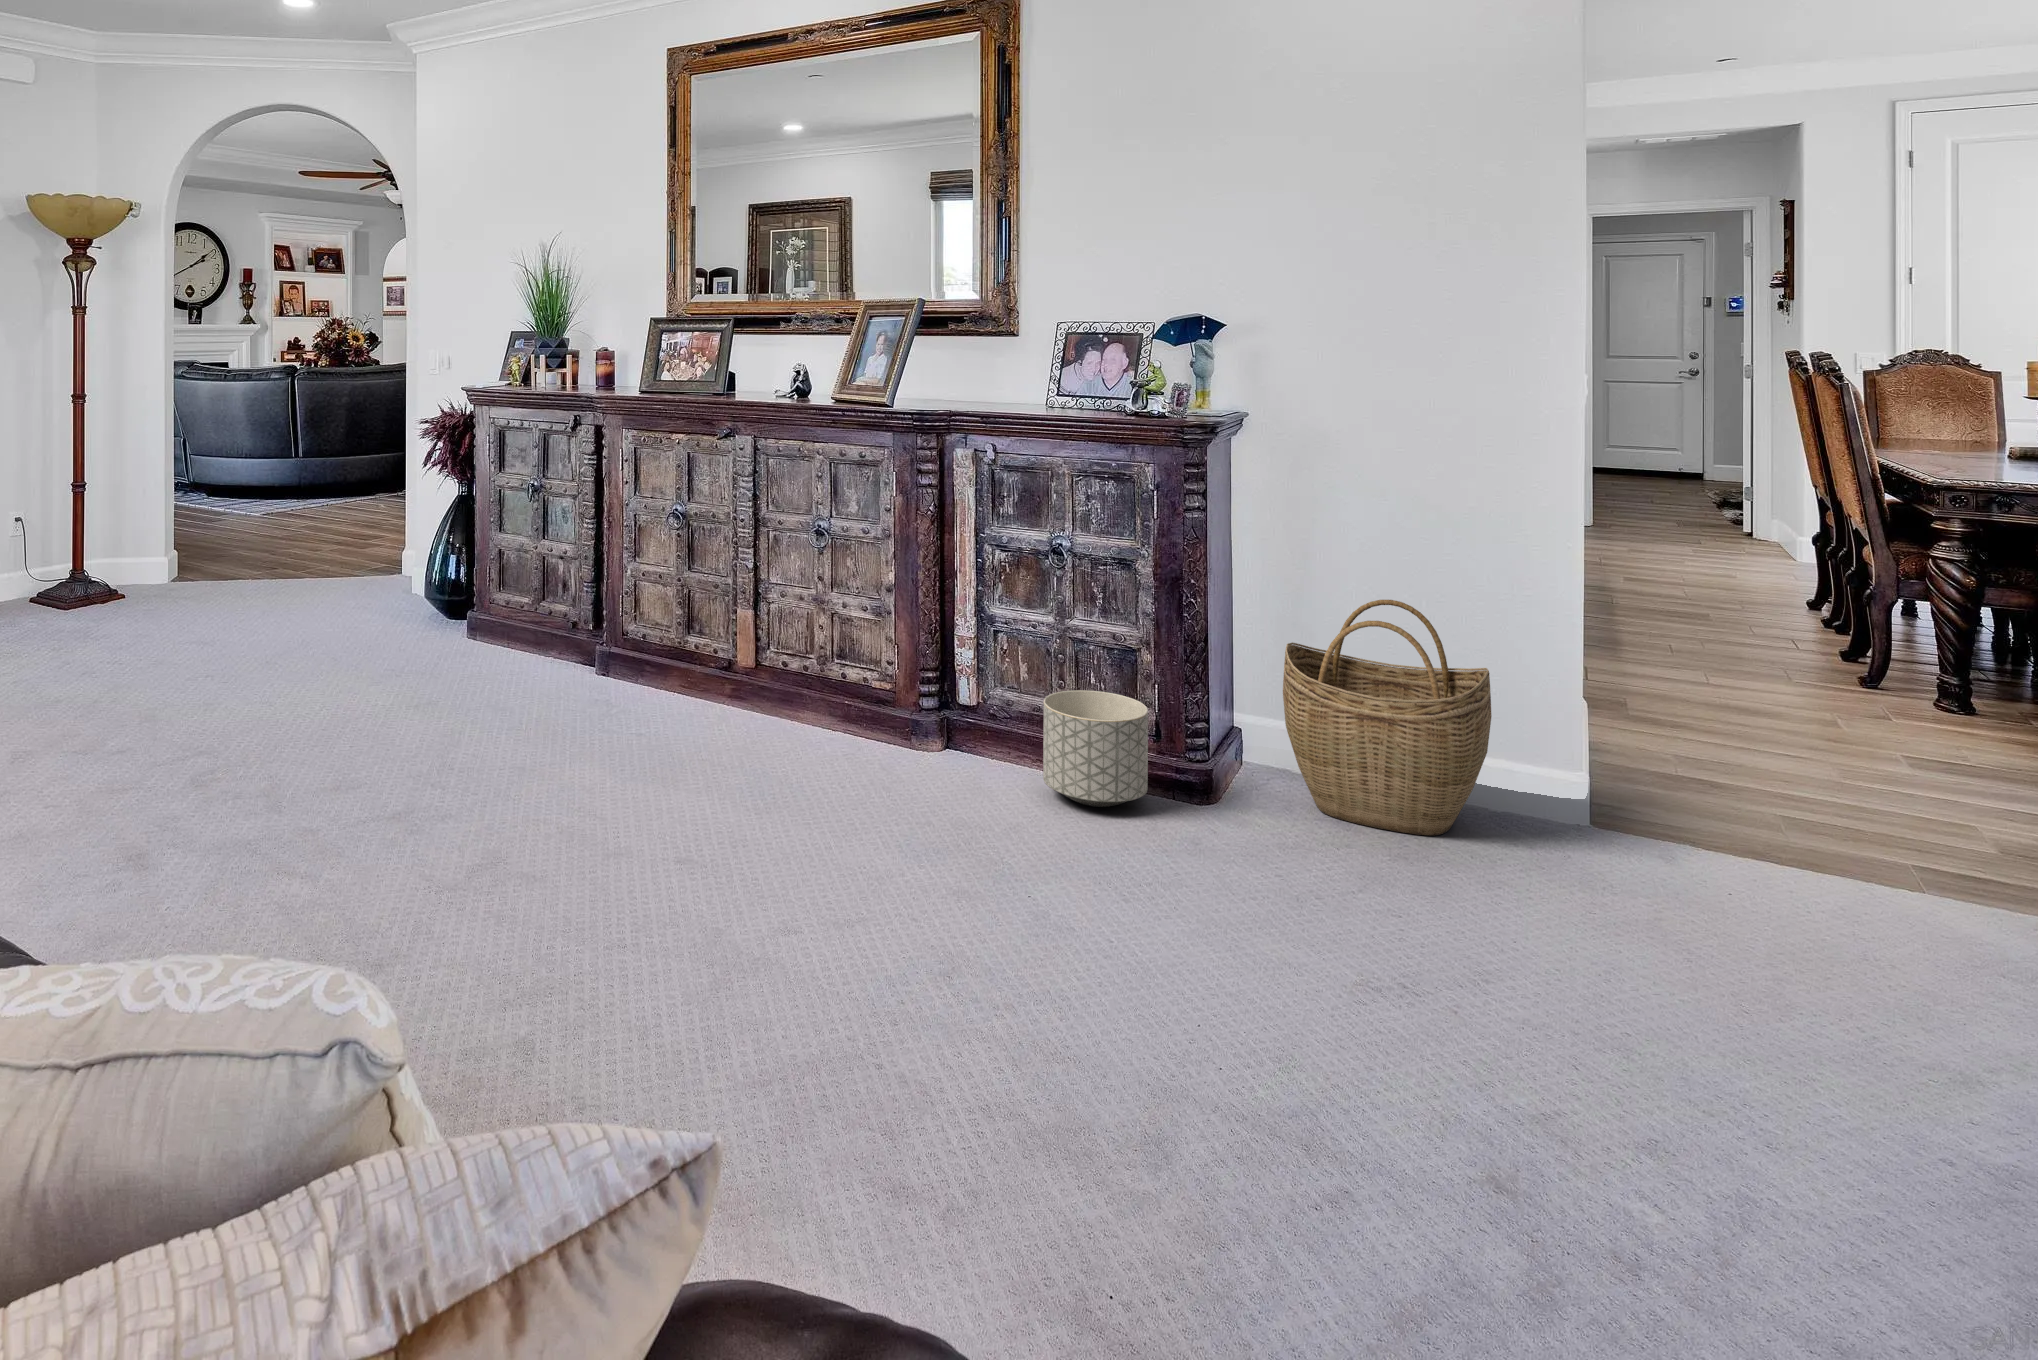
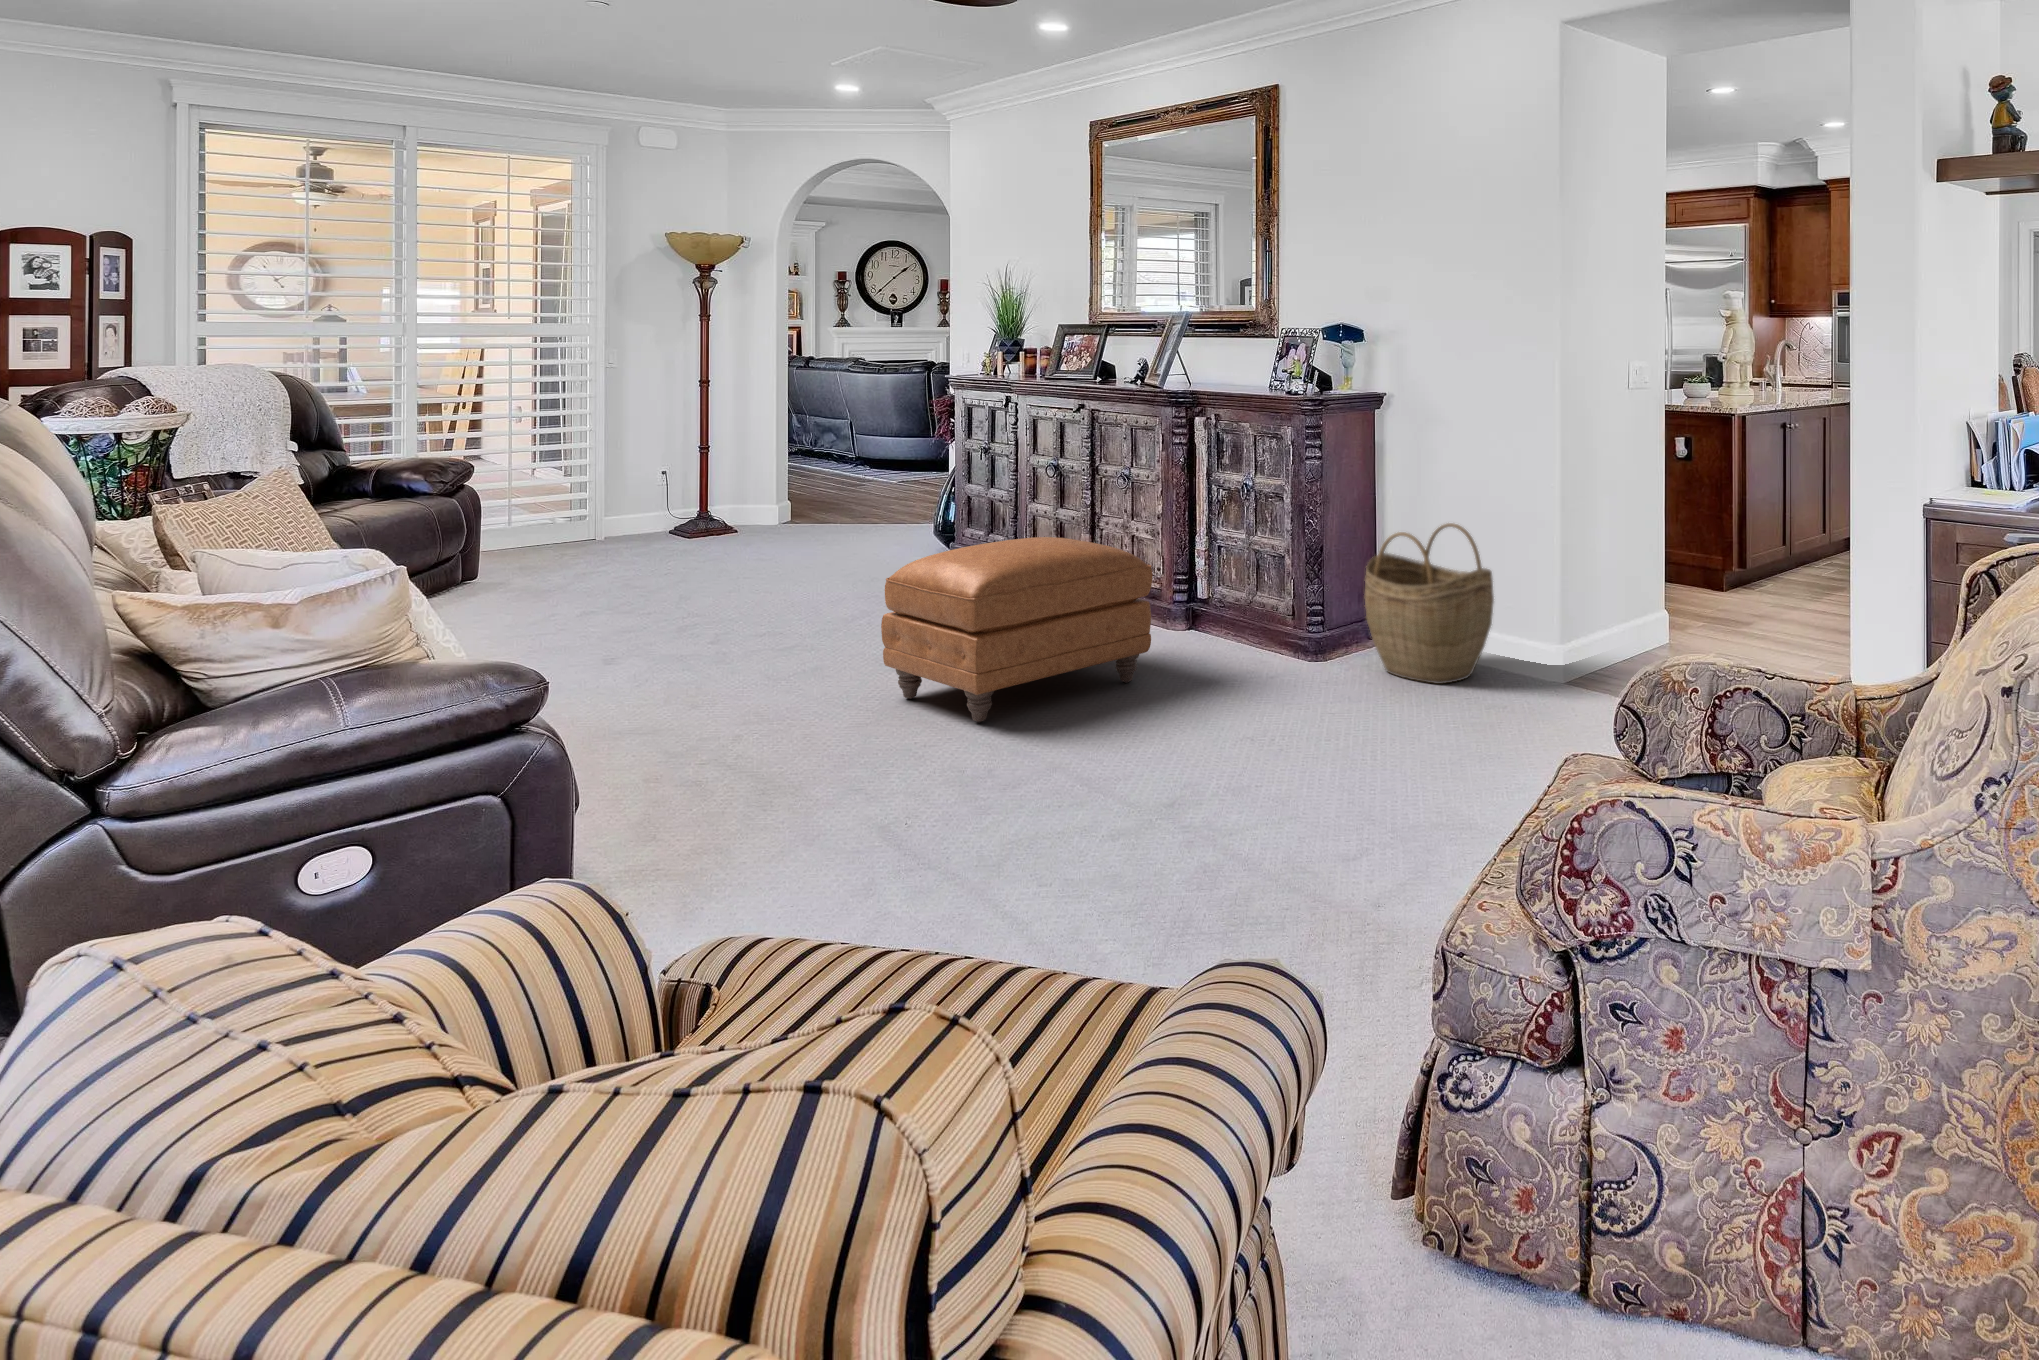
ottoman: none [682,642,1041,973] -> present [881,537,1153,722]
planter: present [1043,690,1148,807] -> none [1207,585,1277,662]

